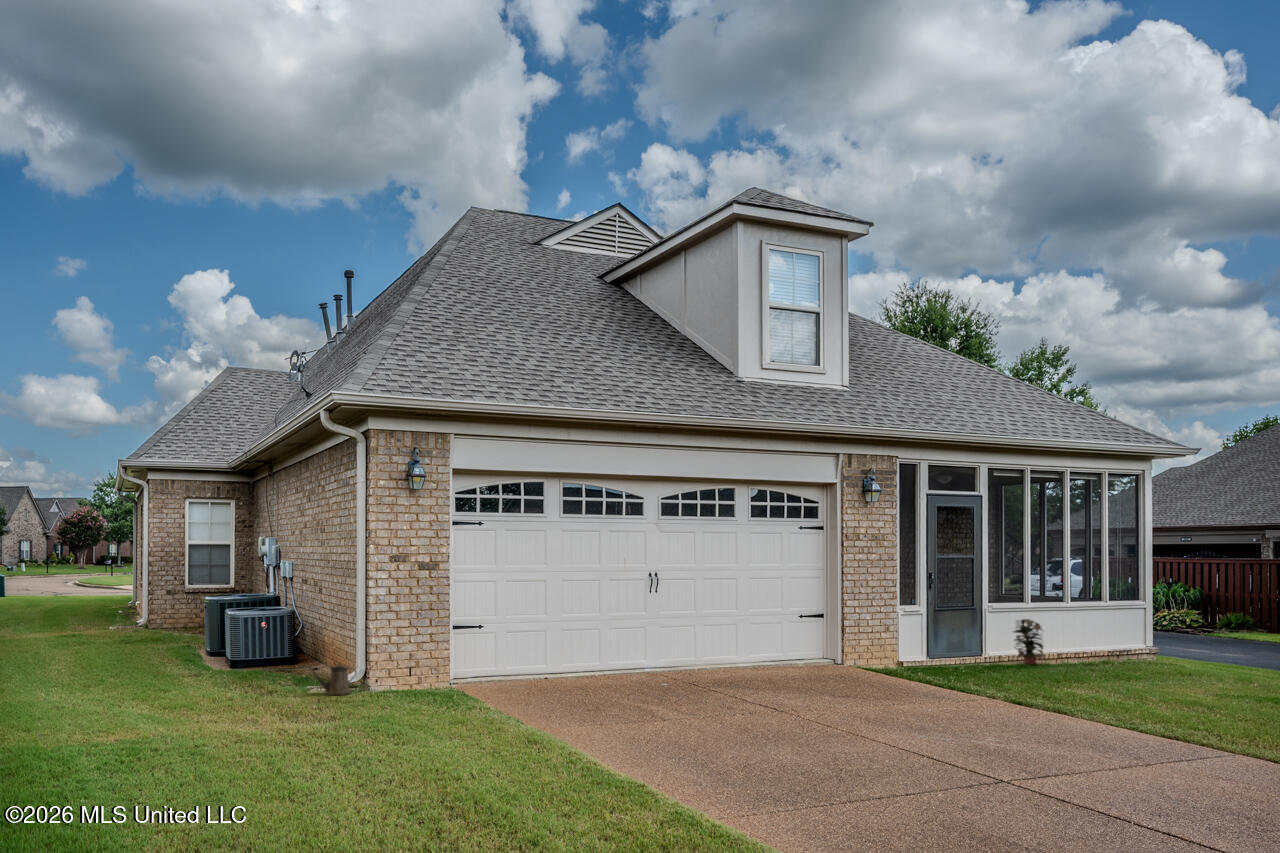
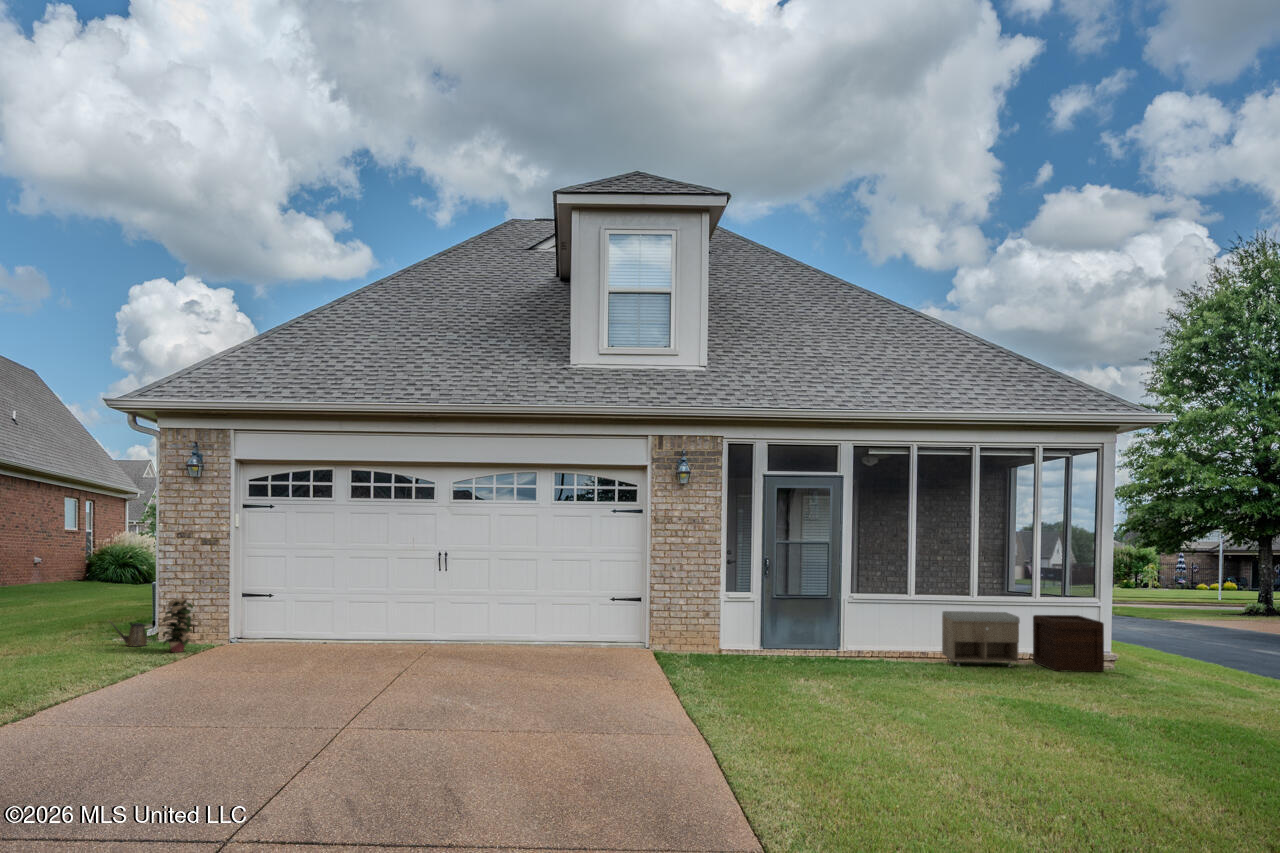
storage bench: none [1054,615,1122,664] -> present [942,611,1020,667]
wooden crate: none [1113,615,1178,663] -> present [1033,615,1104,672]
decorative plant: present [1014,619,1043,664] -> present [161,599,195,652]

